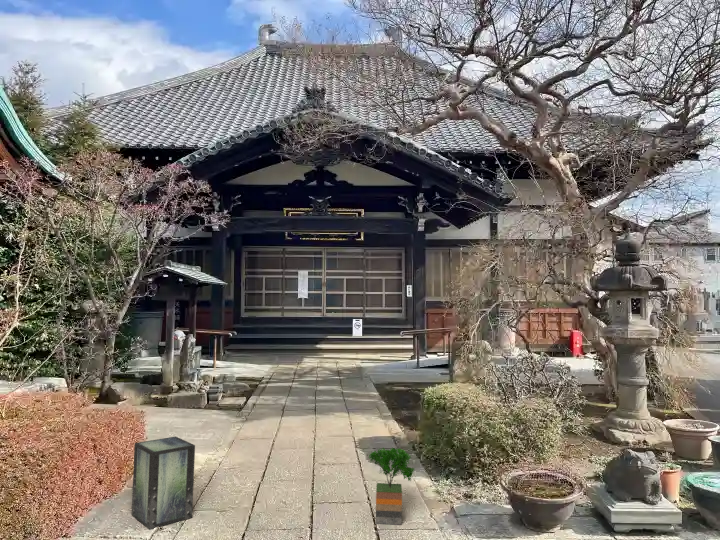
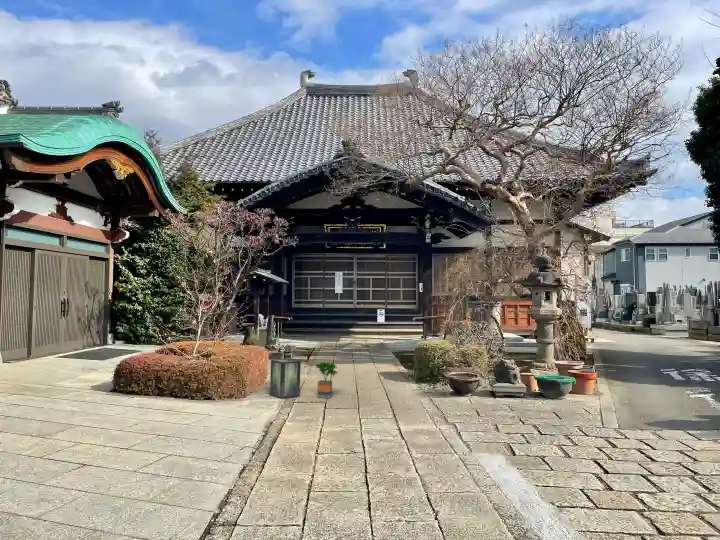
potted tree: present [369,448,414,525] -> present [316,362,337,398]

